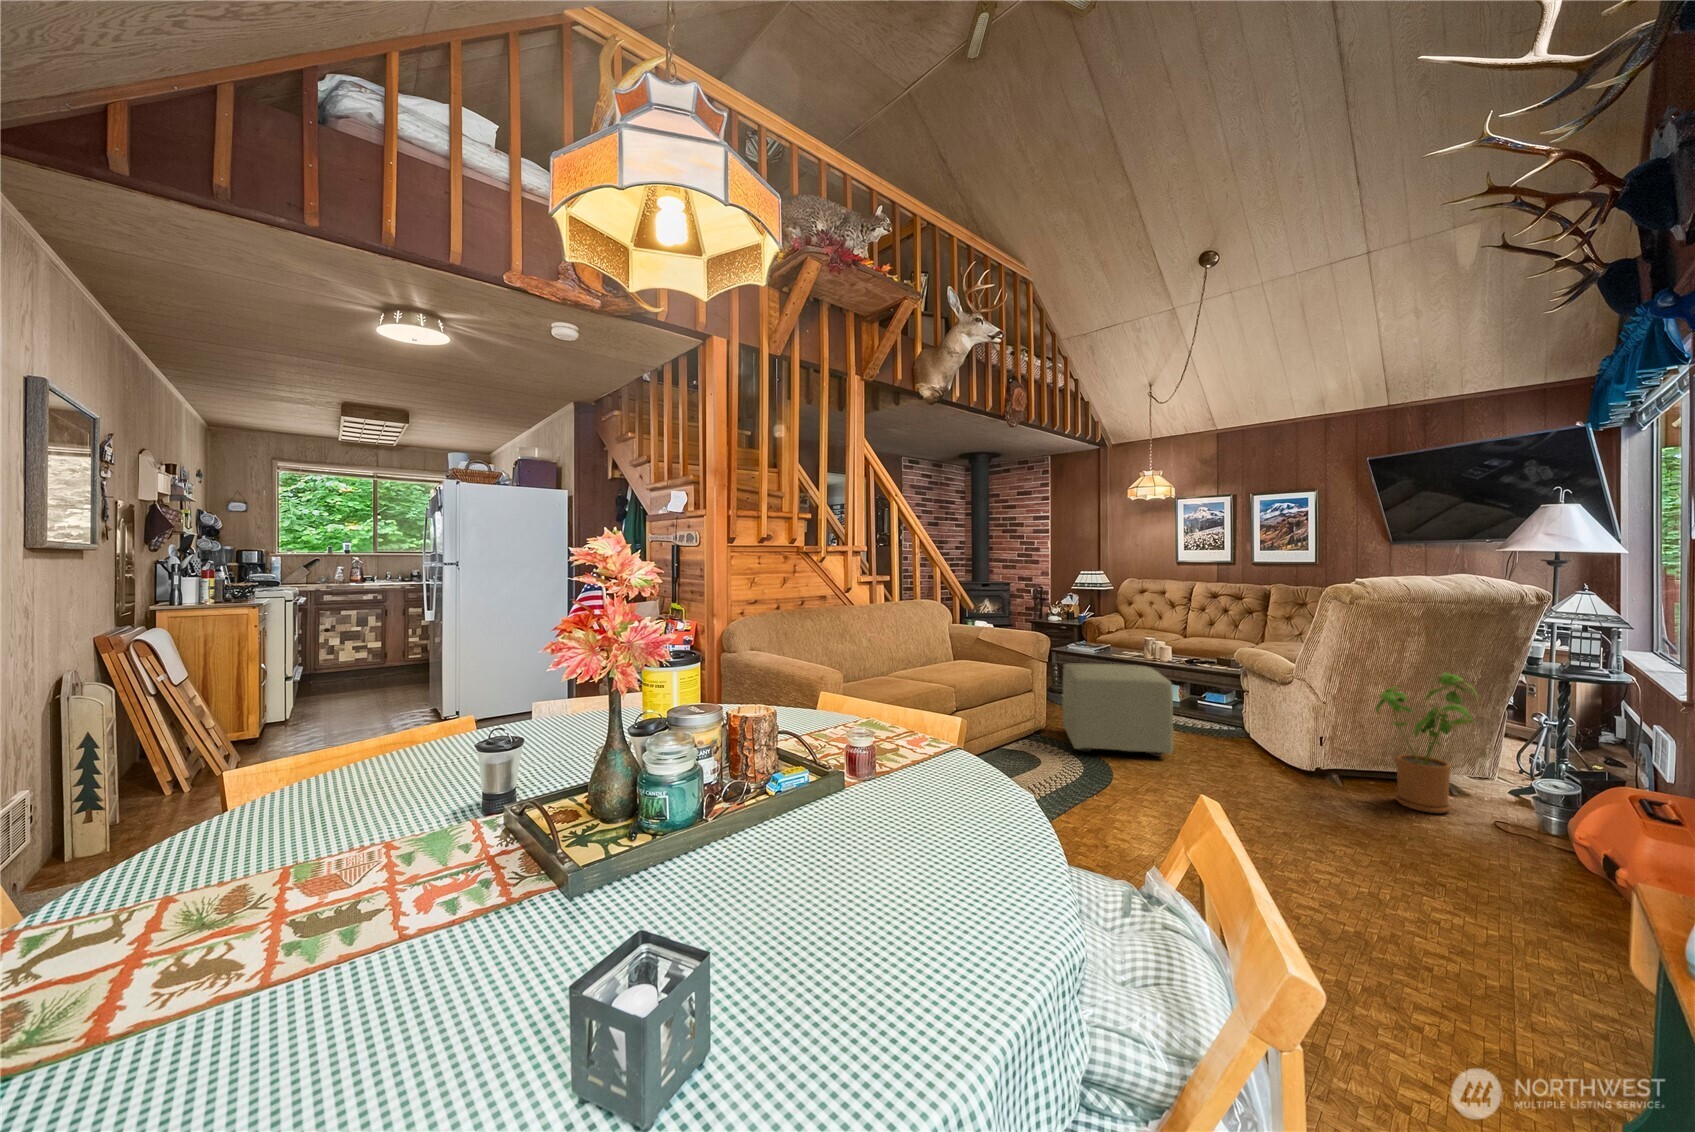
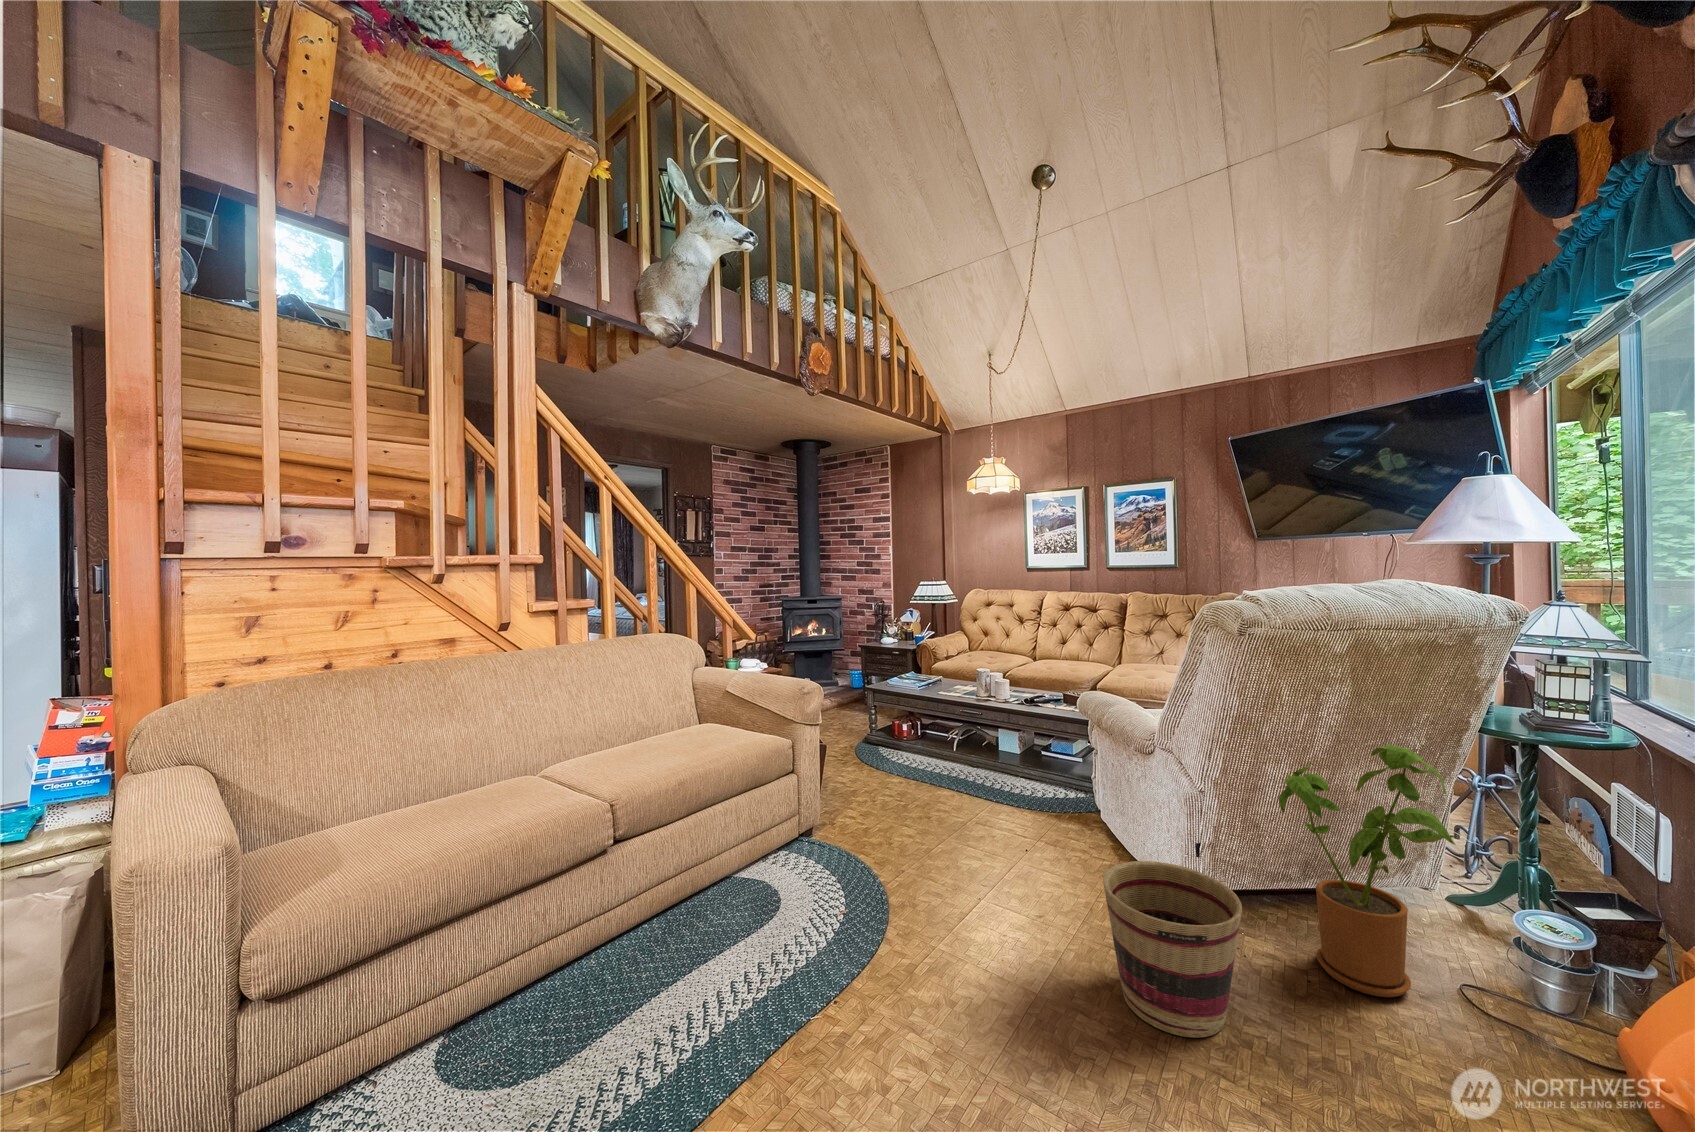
ottoman: present [1062,663,1173,757] -> none [829,720,981,875]
basket: none [1262,736,1345,817] -> present [1103,861,1242,1038]

